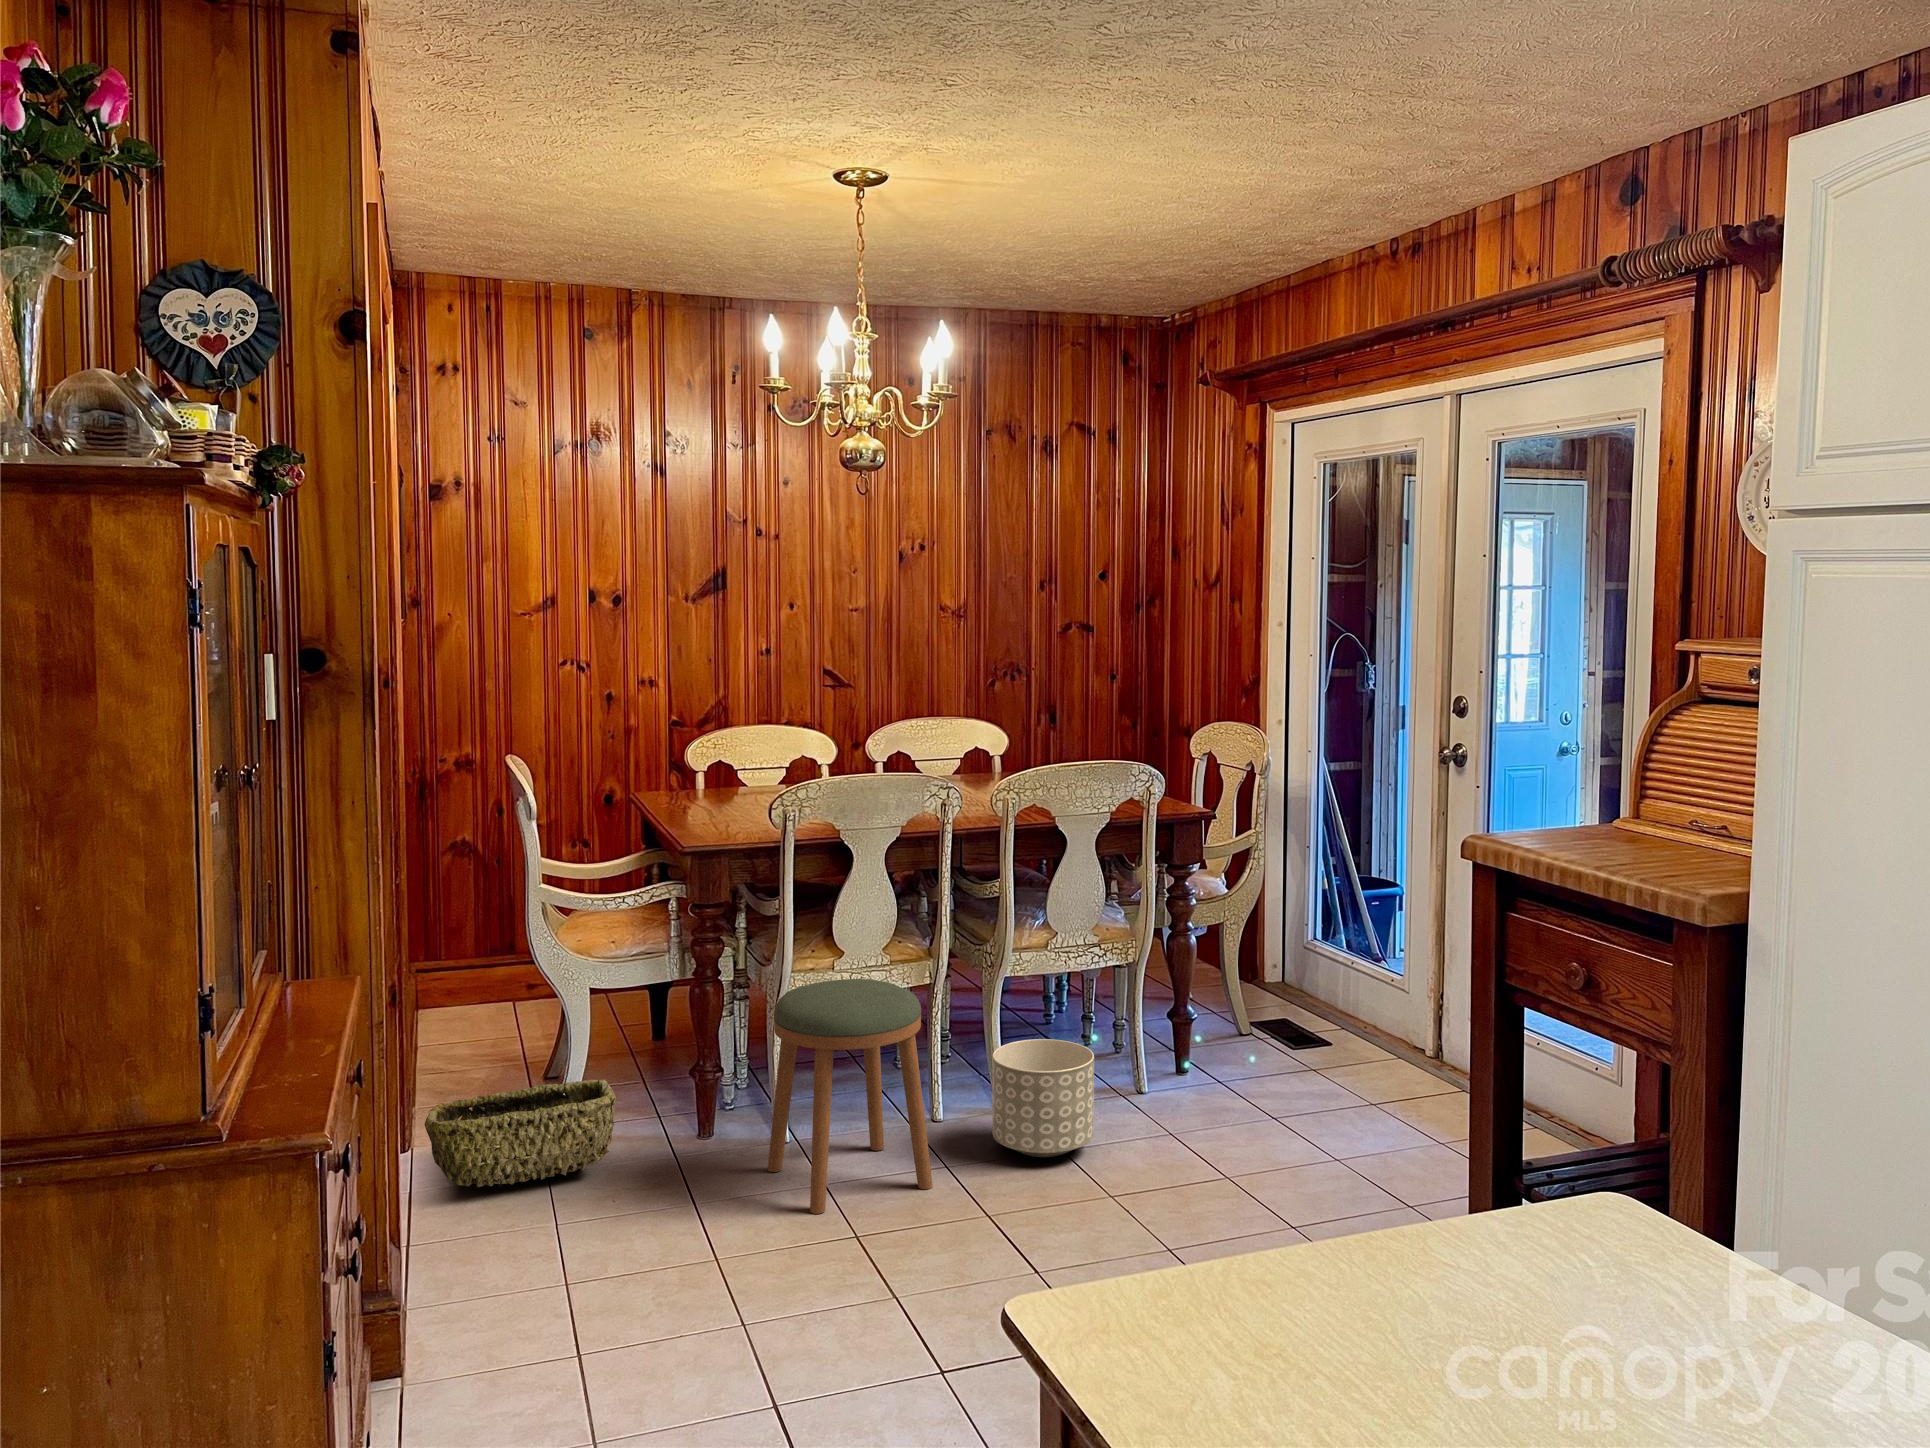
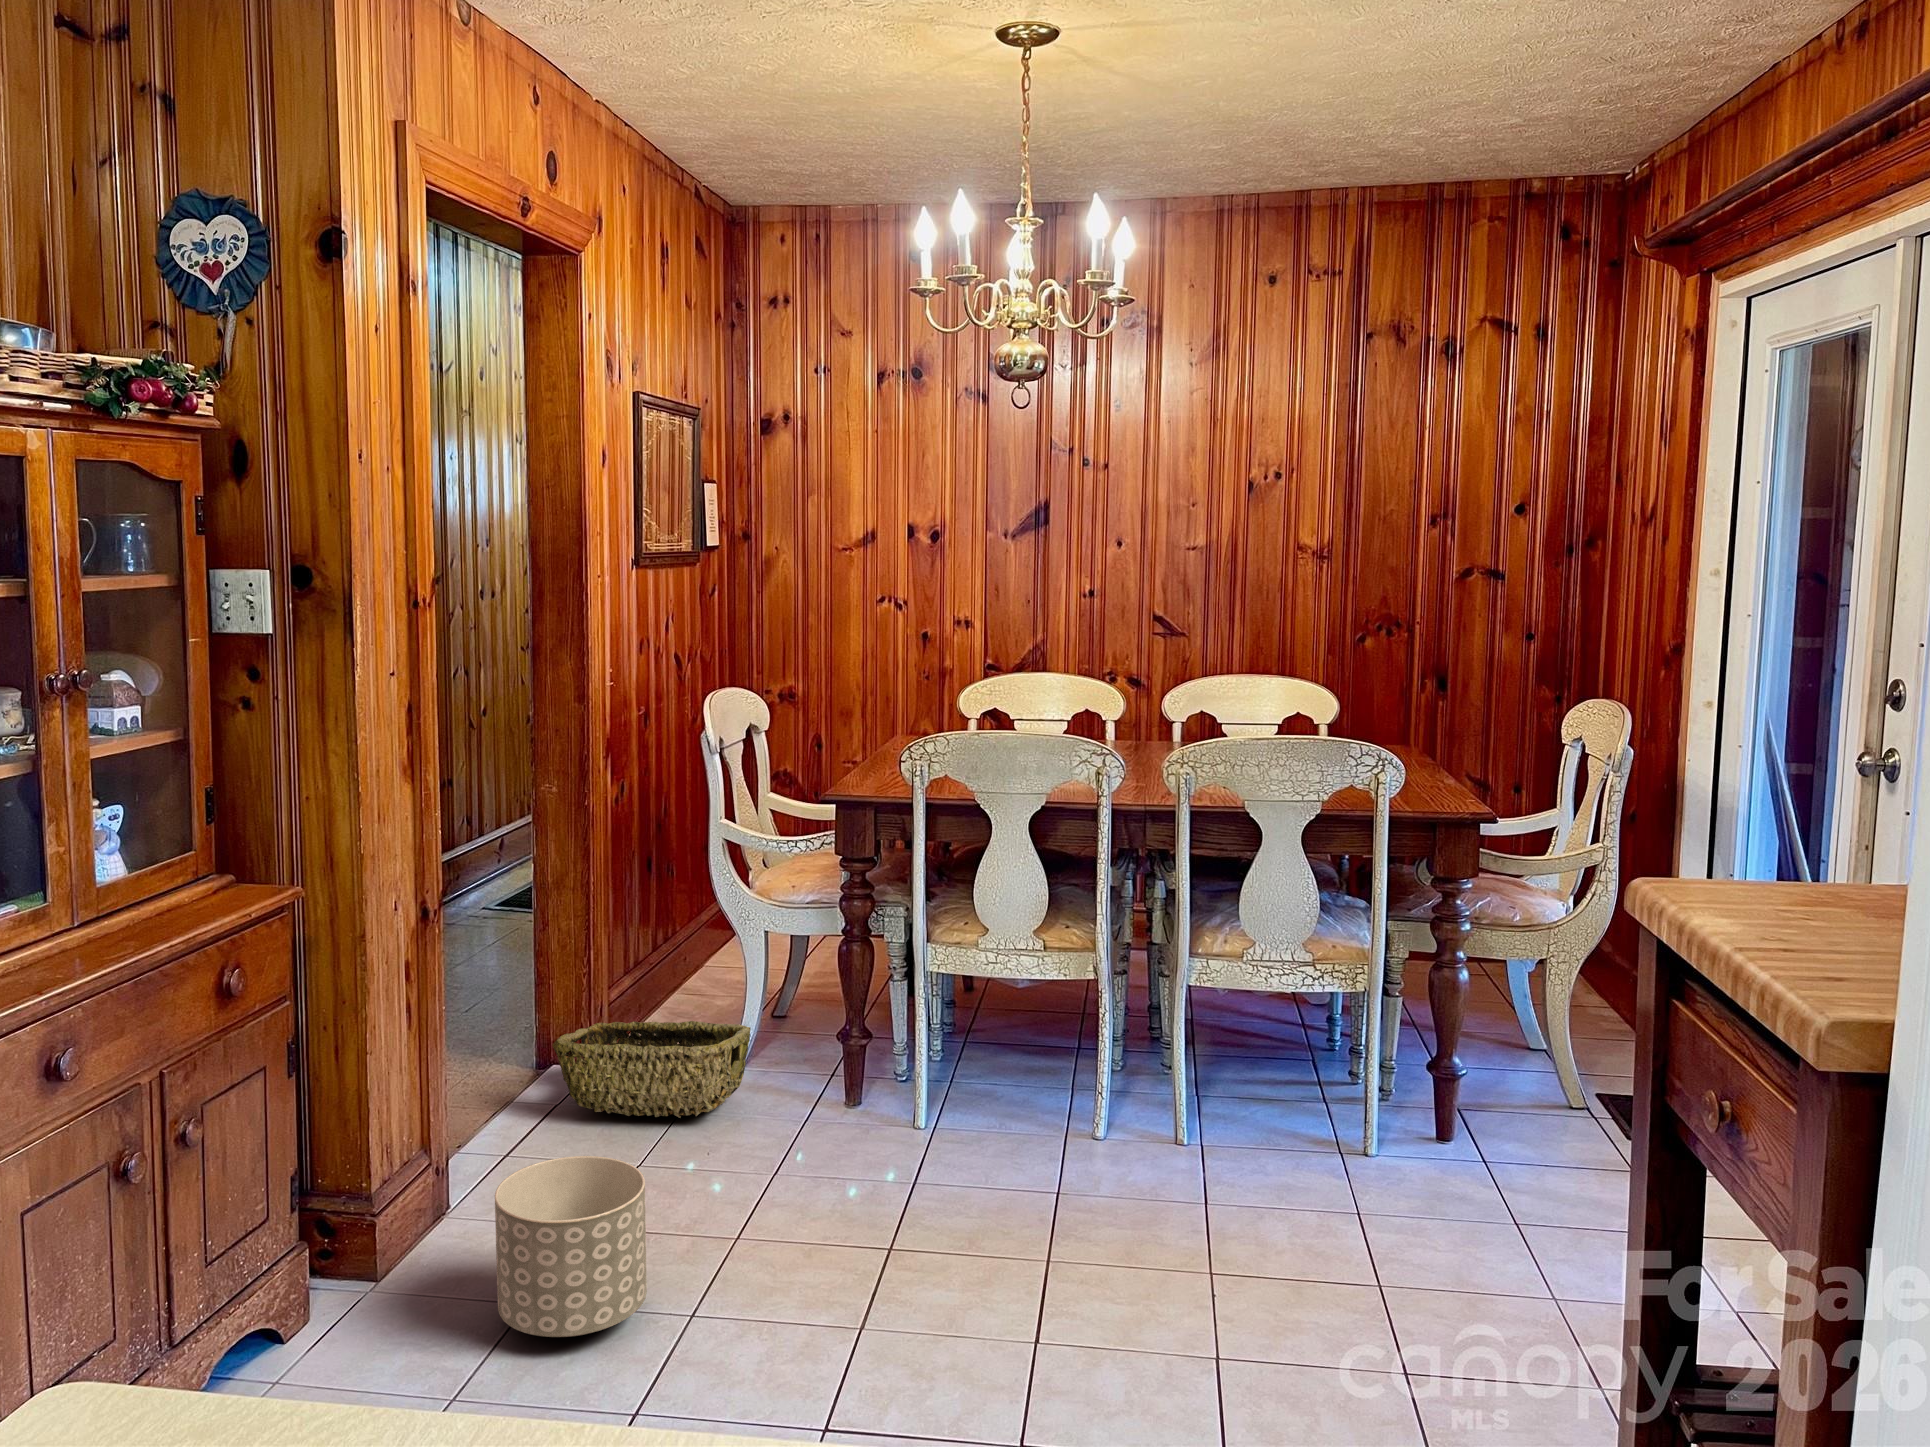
stool: present [768,979,933,1214] -> none [857,960,1025,1220]
planter: present [992,1039,1094,1157] -> present [495,1156,647,1337]

